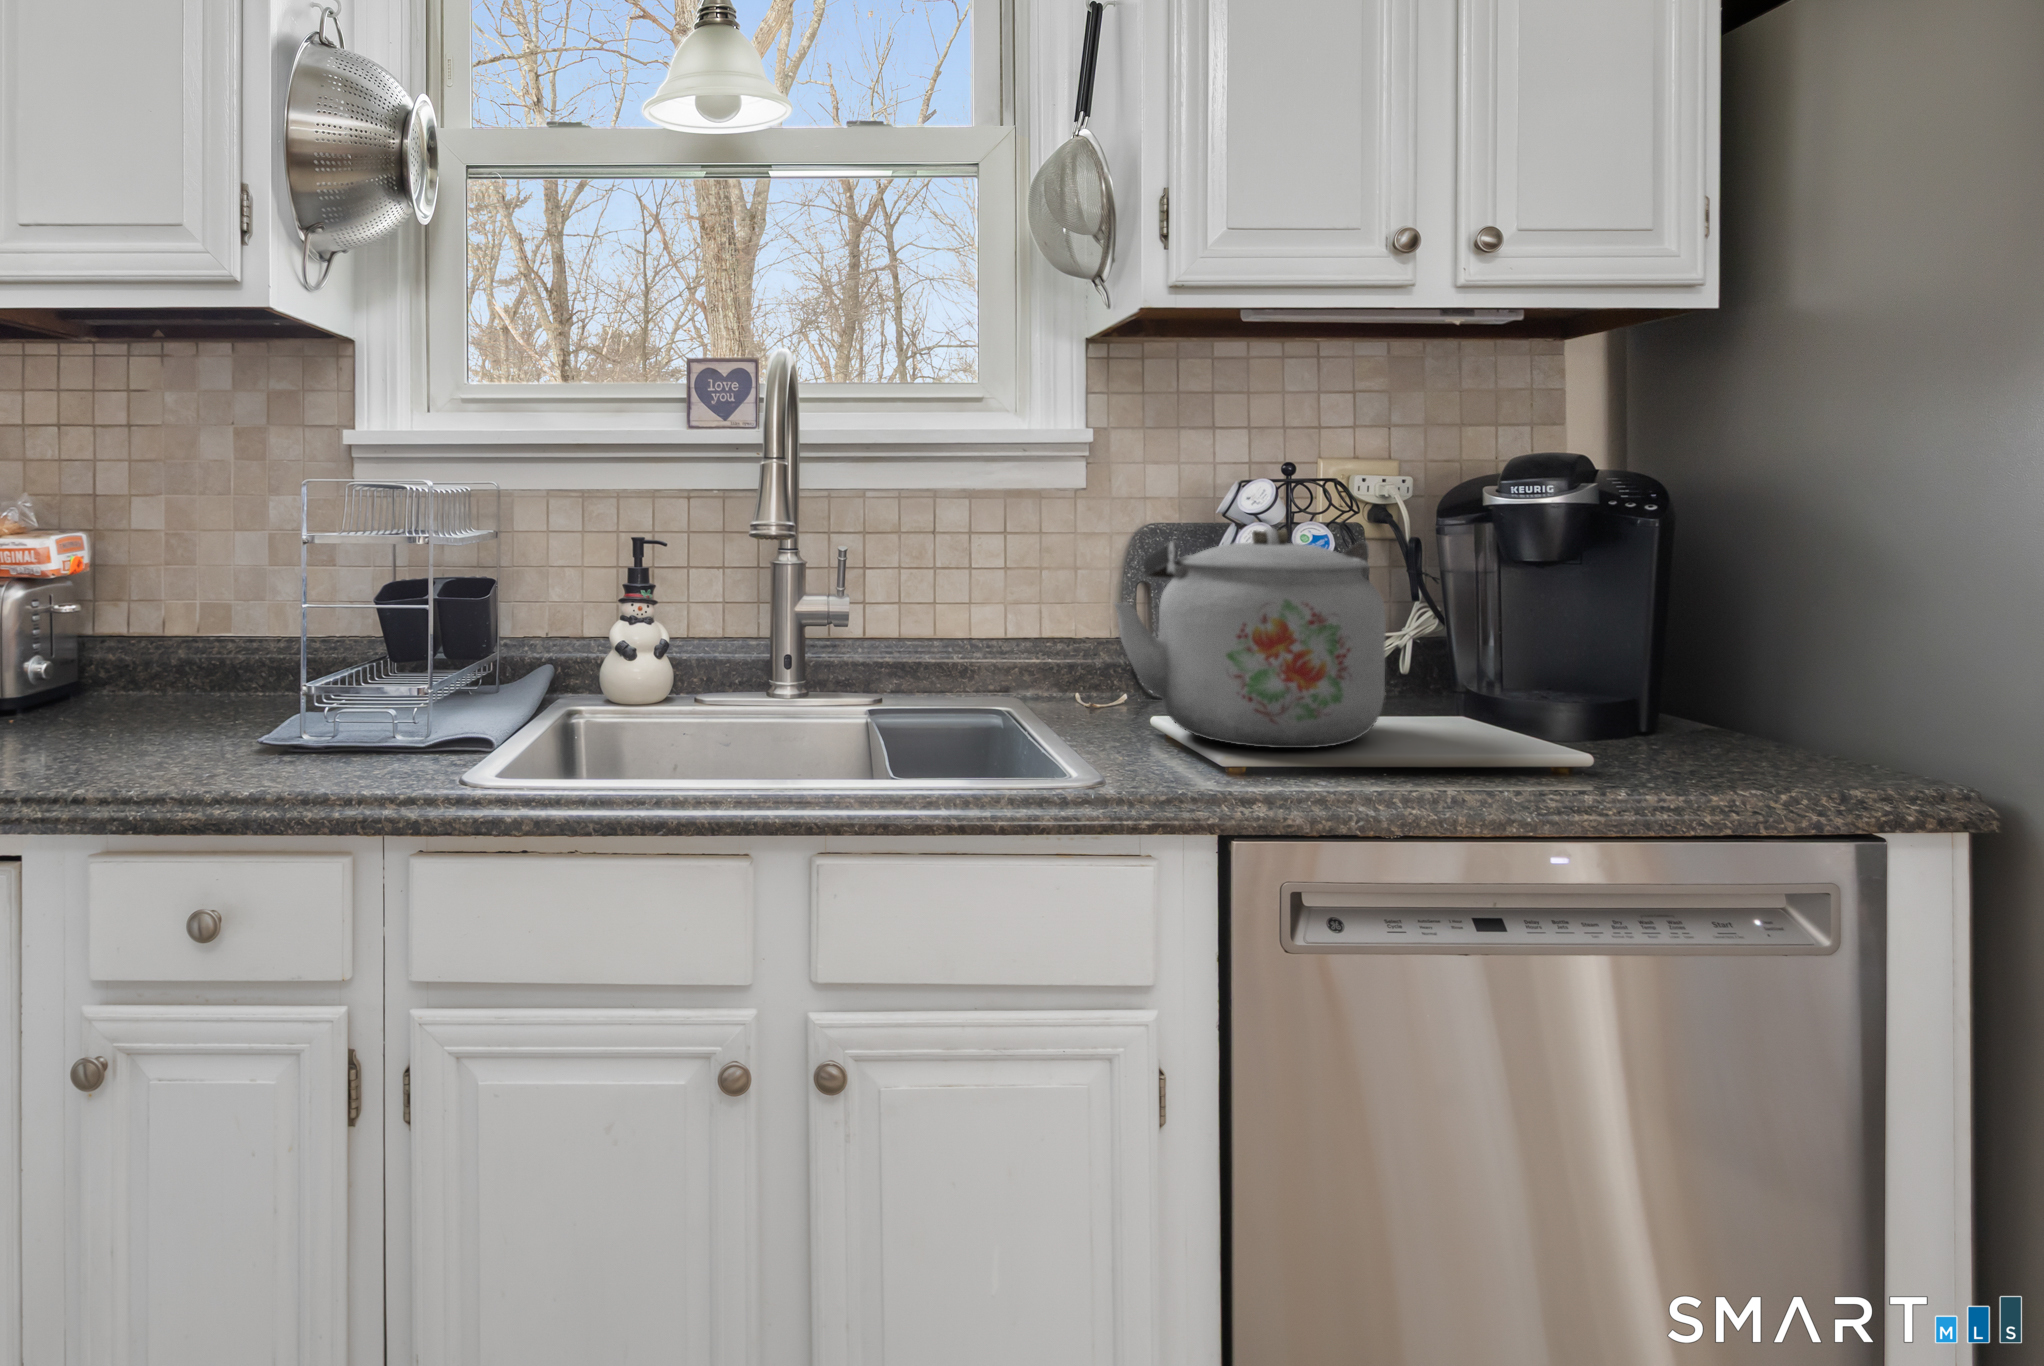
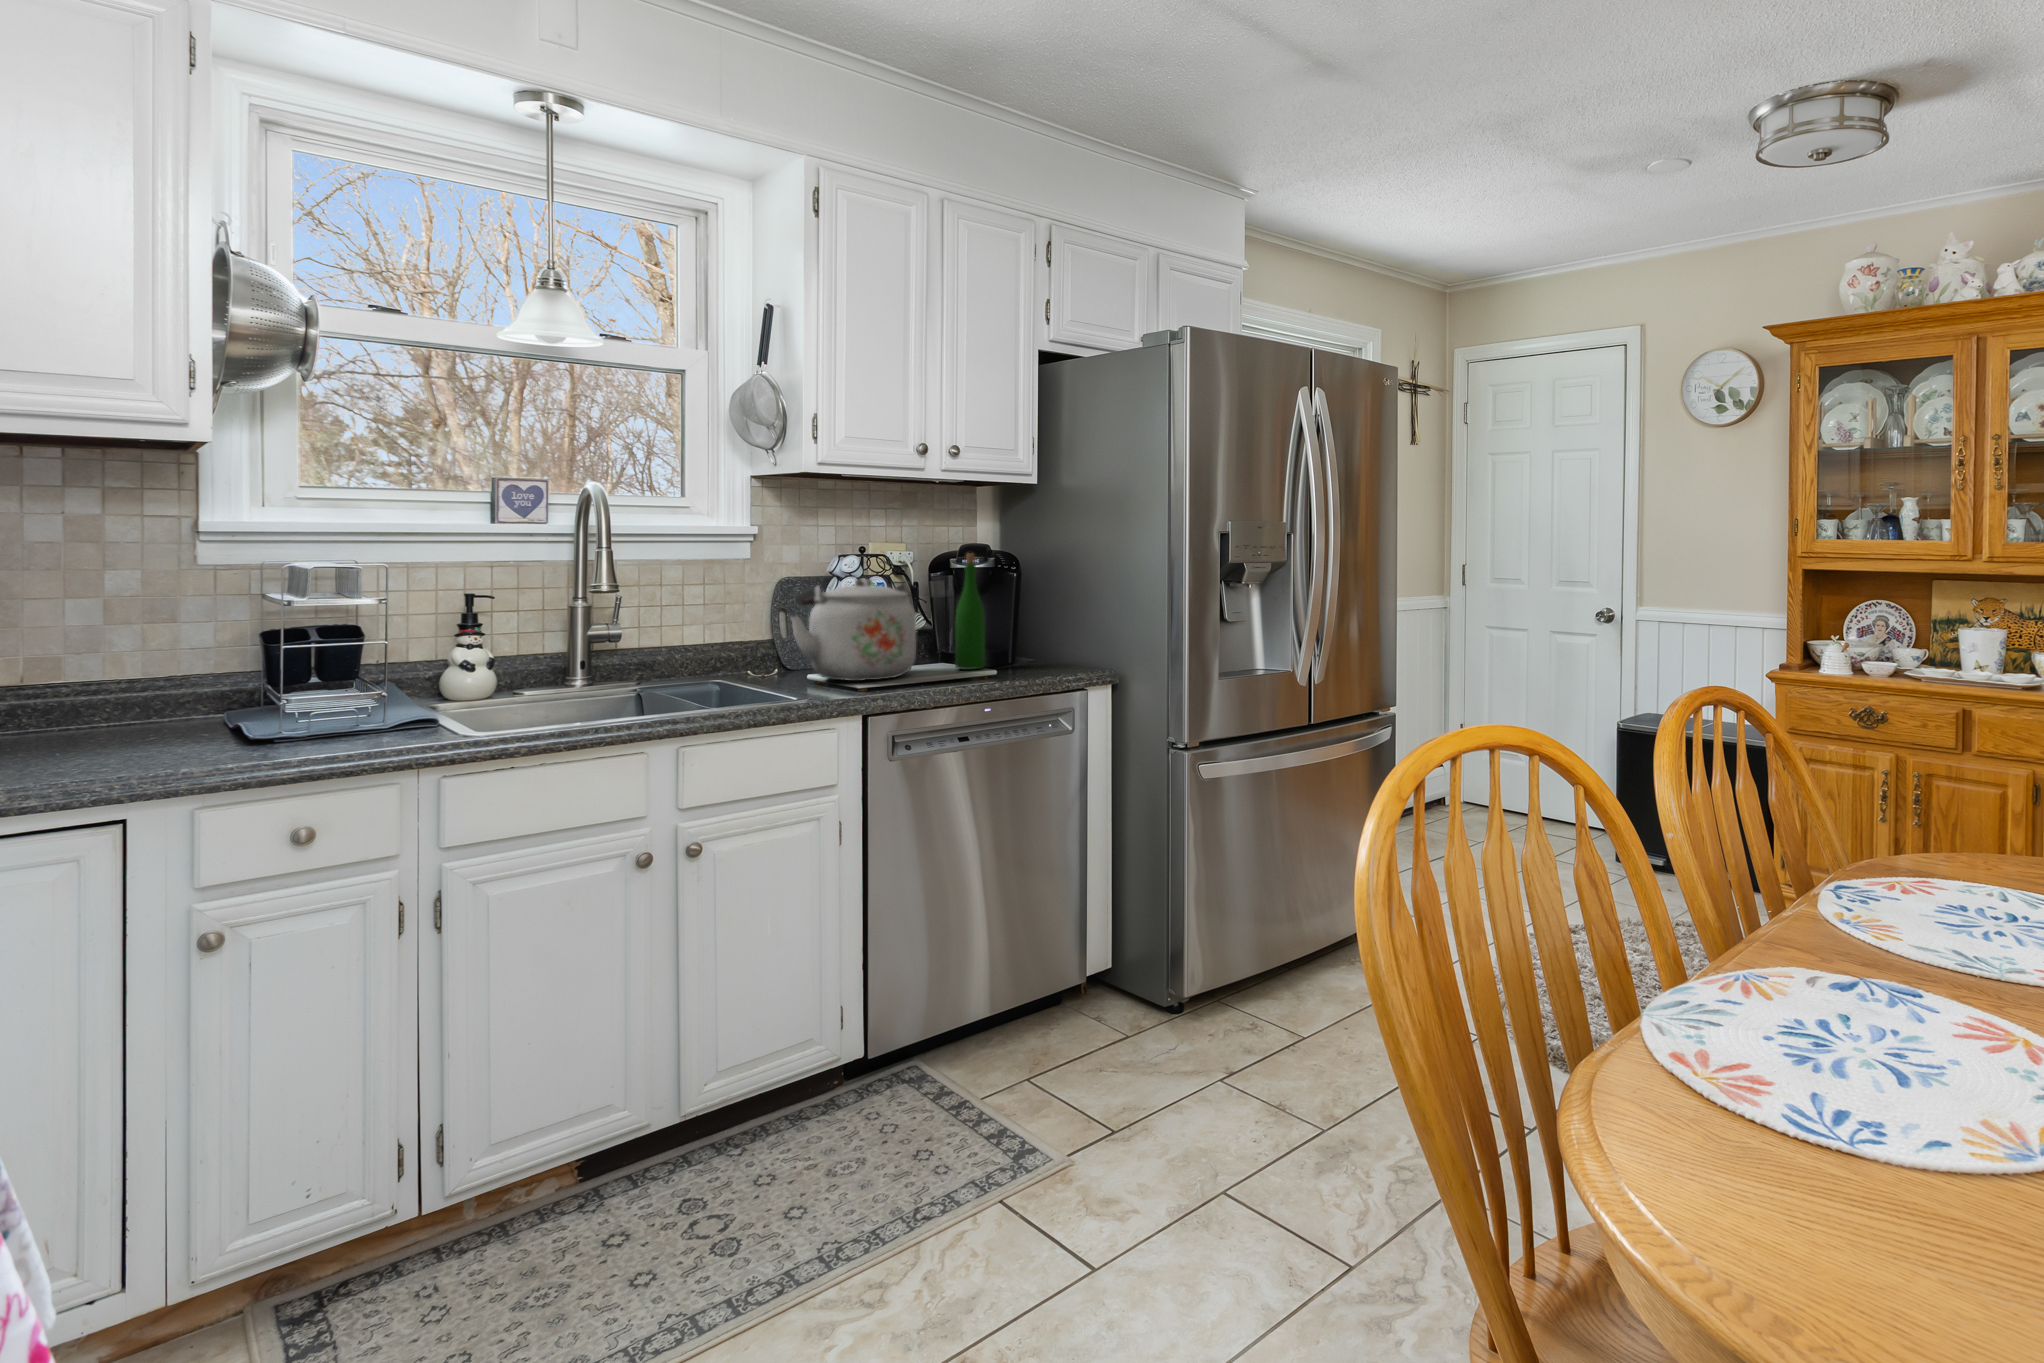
wine bottle: none [1481,474,1560,747] -> present [955,553,985,670]

